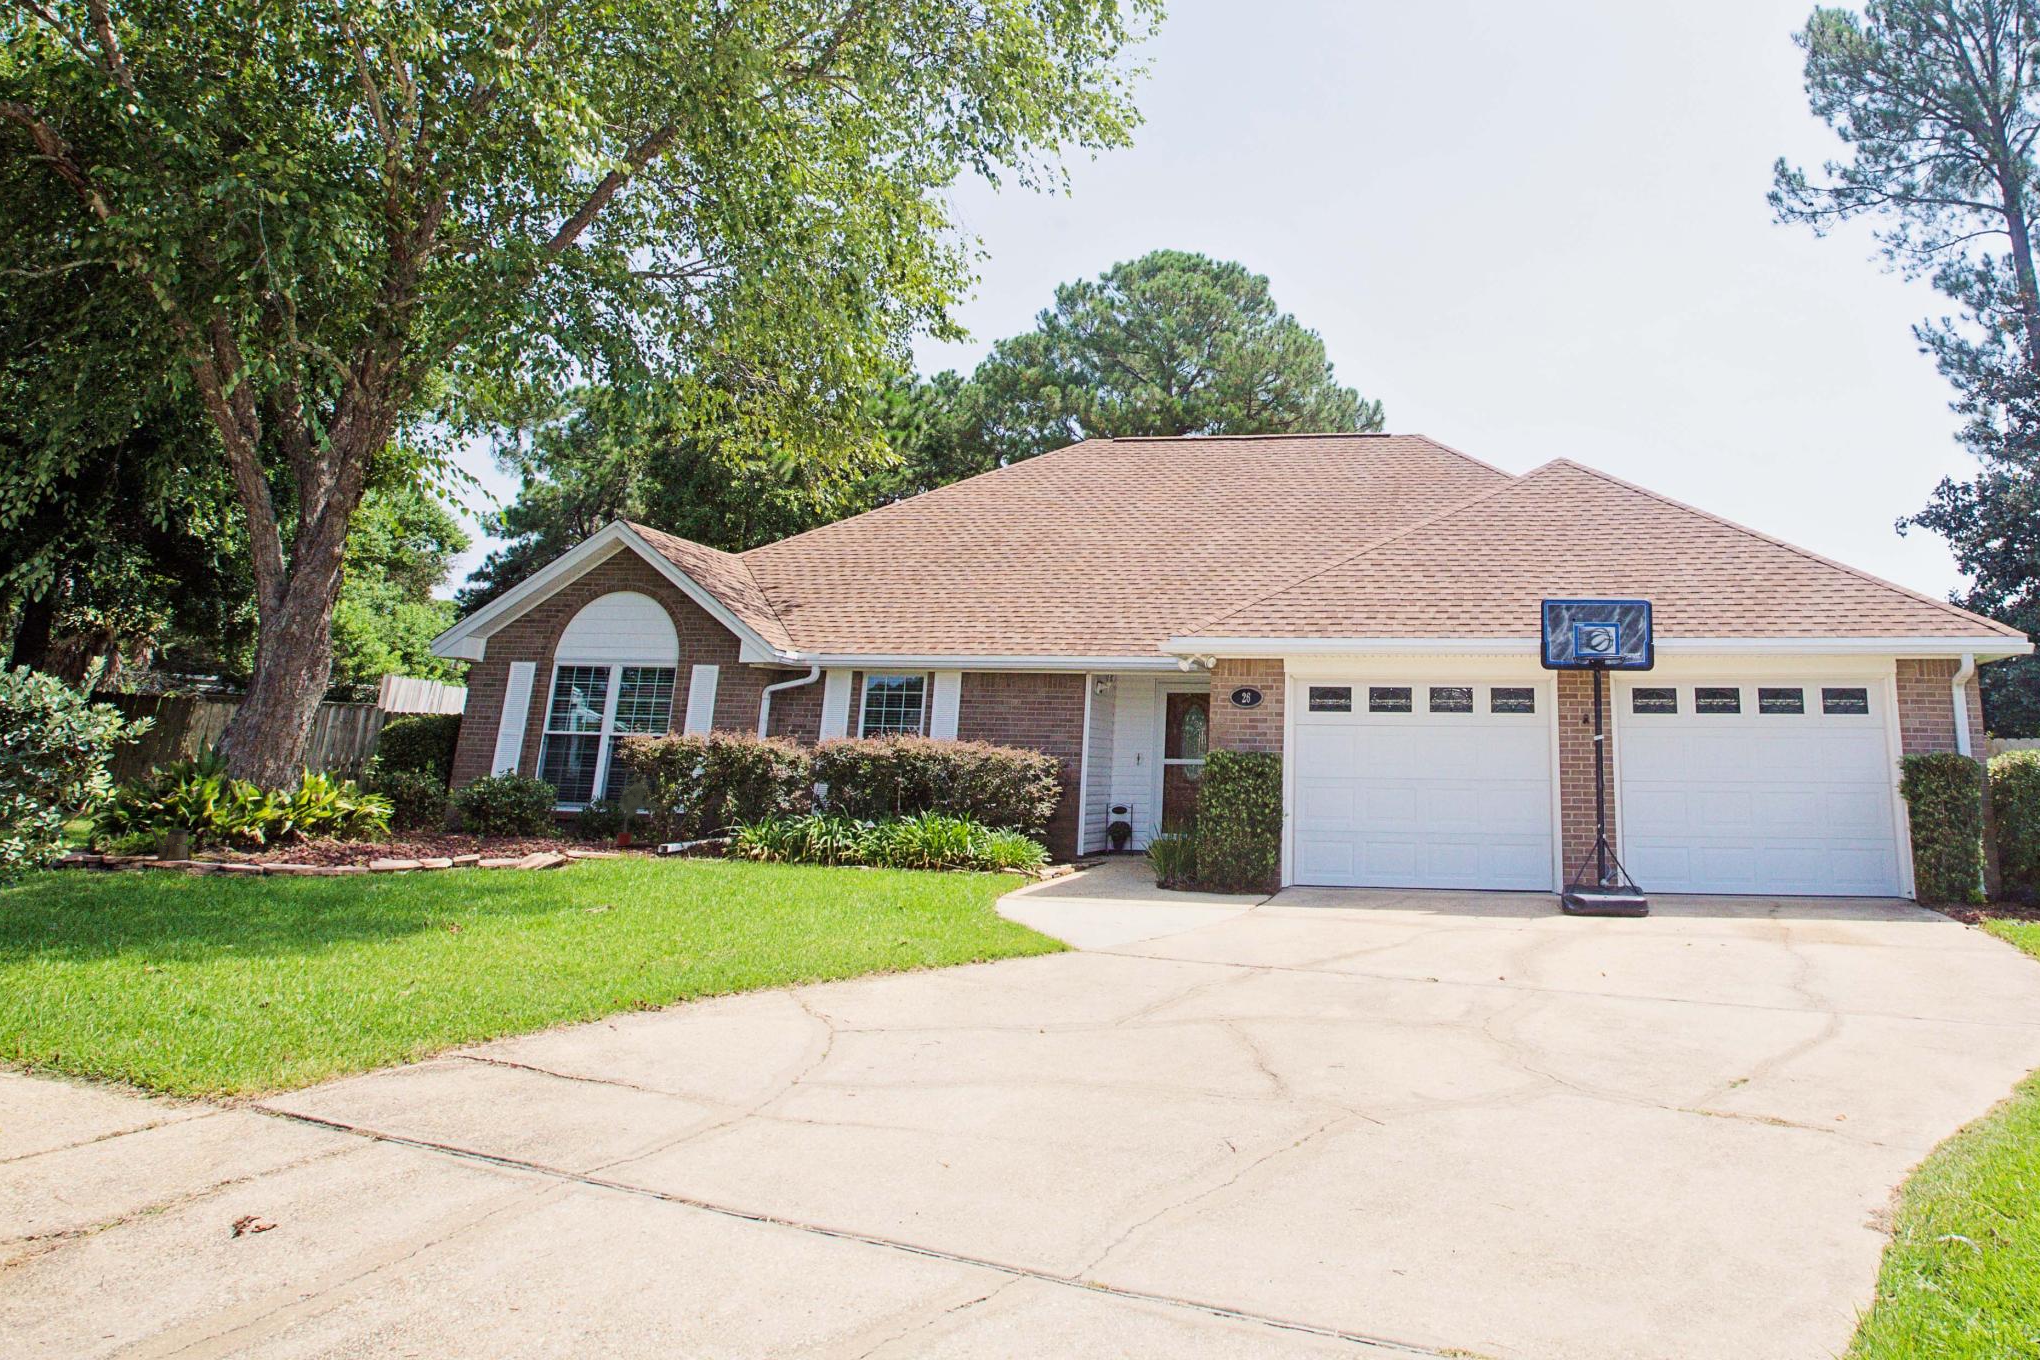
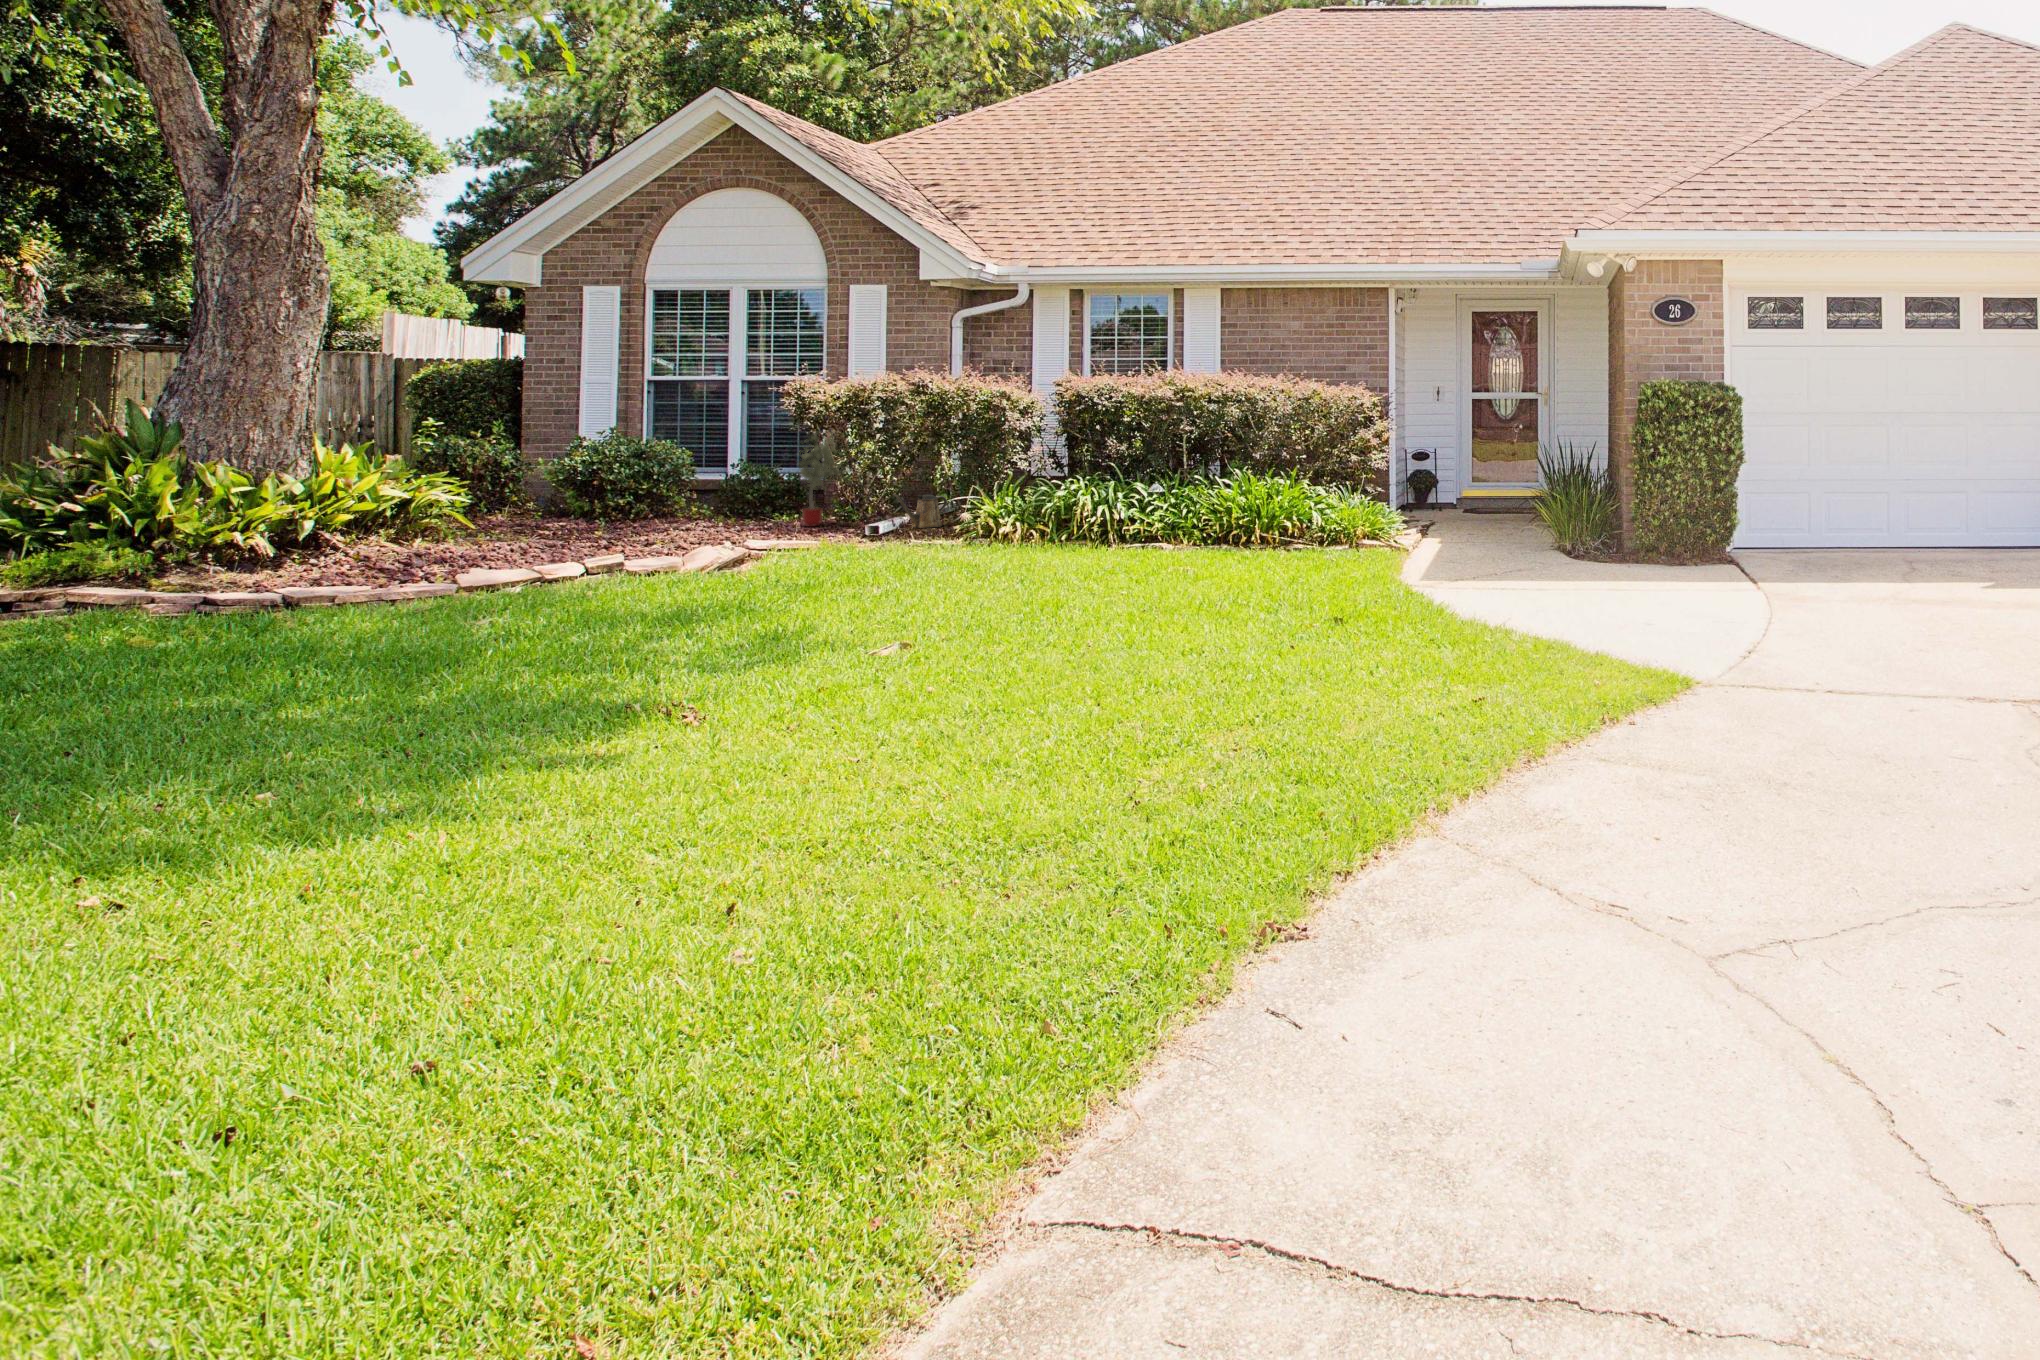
watering can: present [149,828,190,860] -> present [892,494,947,528]

